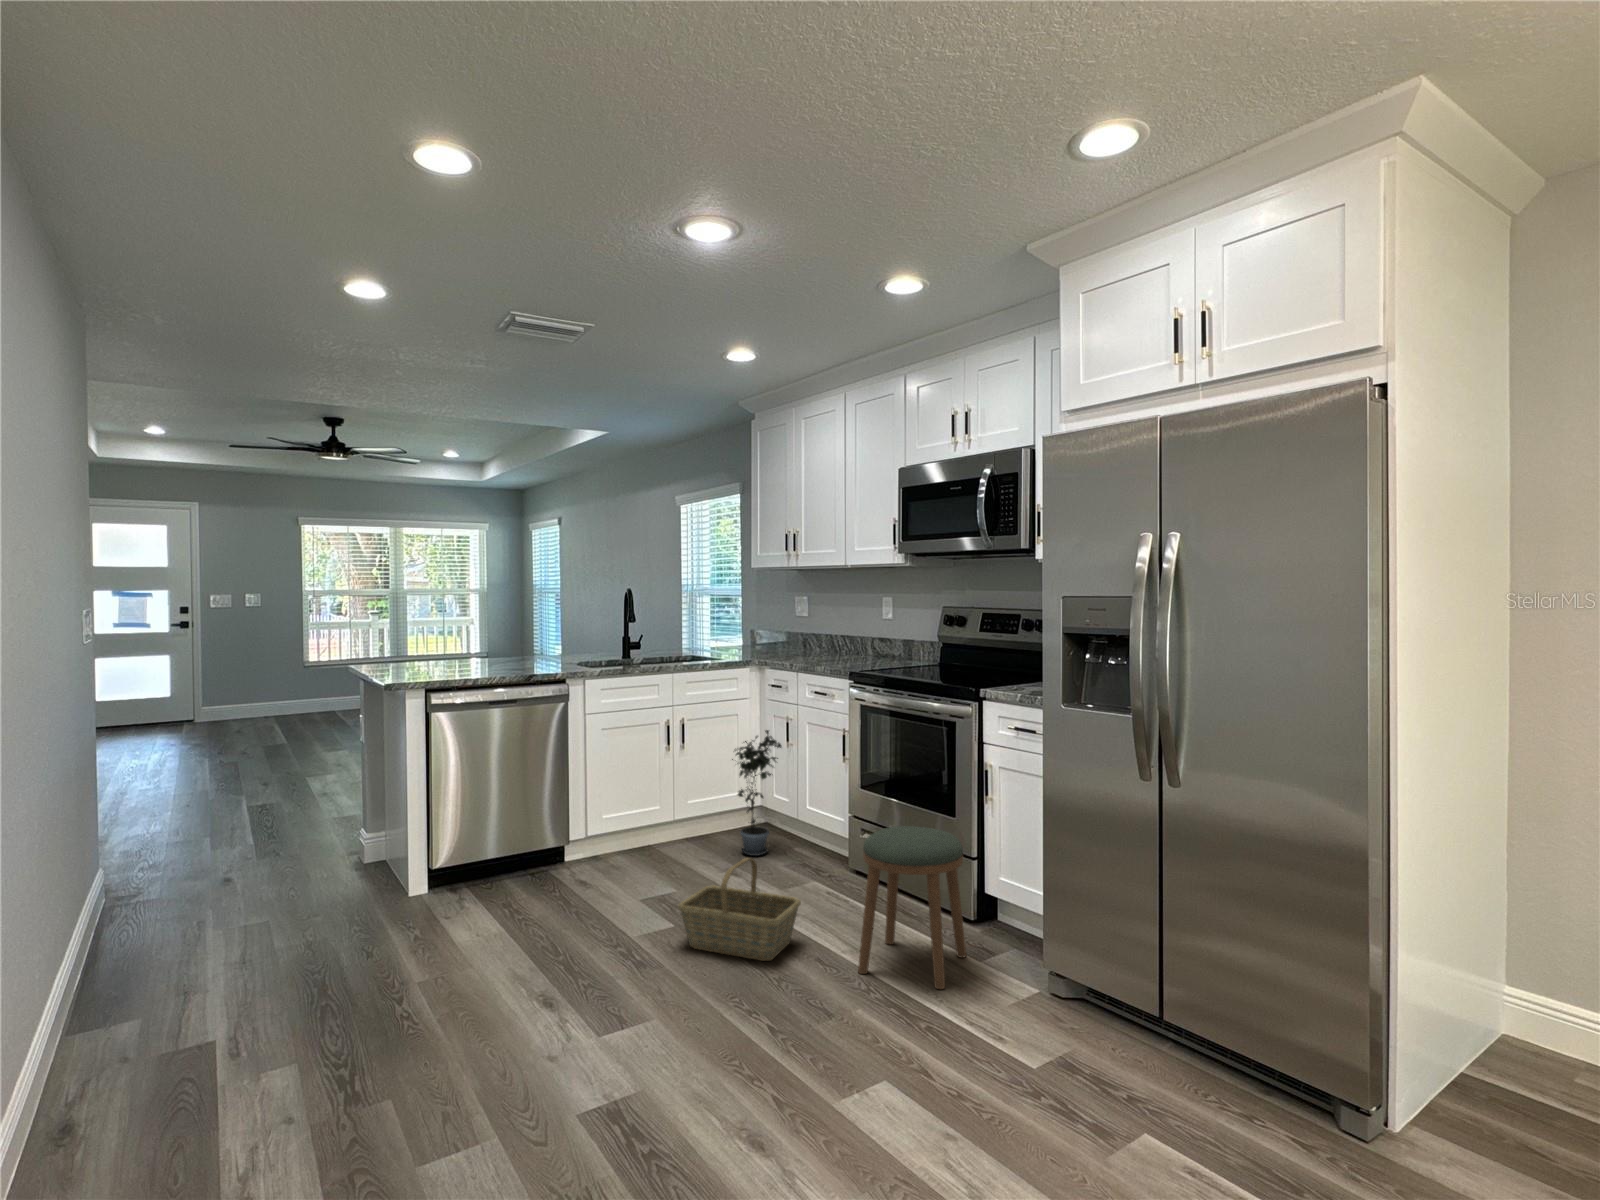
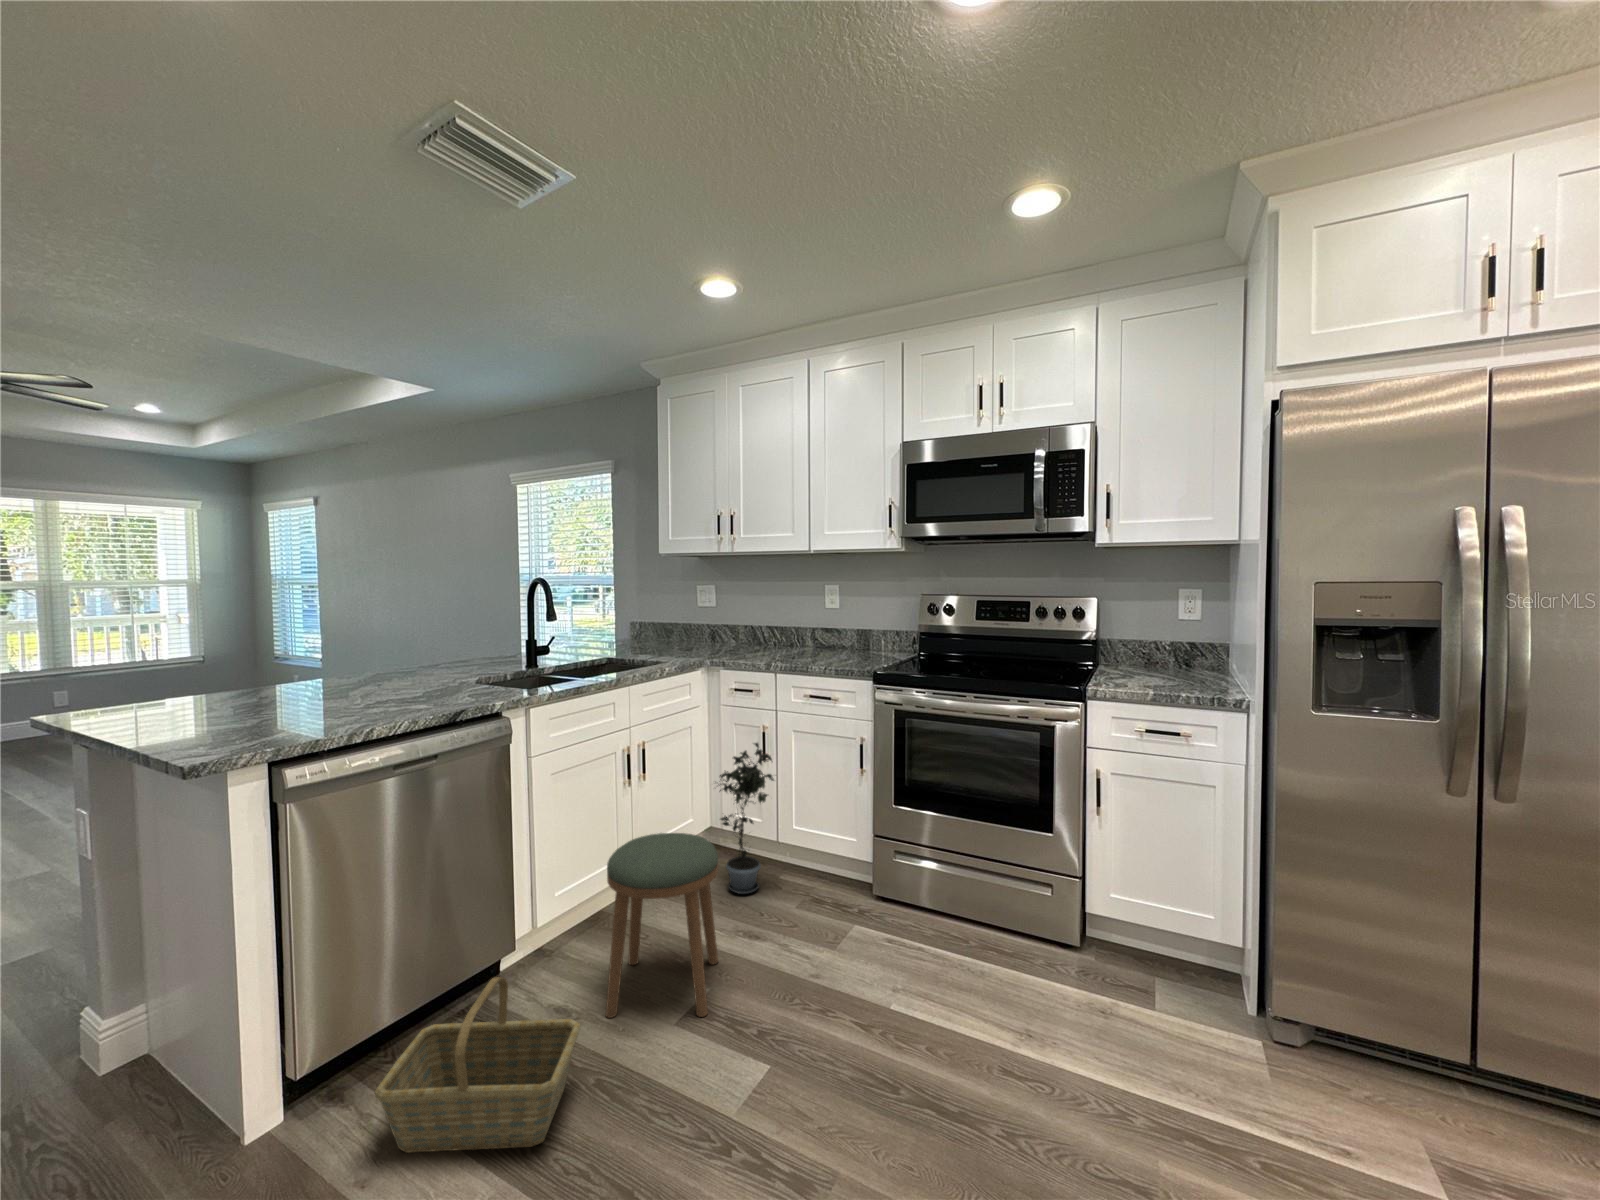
stool: present [858,826,966,989] -> present [606,833,718,1018]
basket: present [678,858,801,961] -> present [375,977,580,1153]

